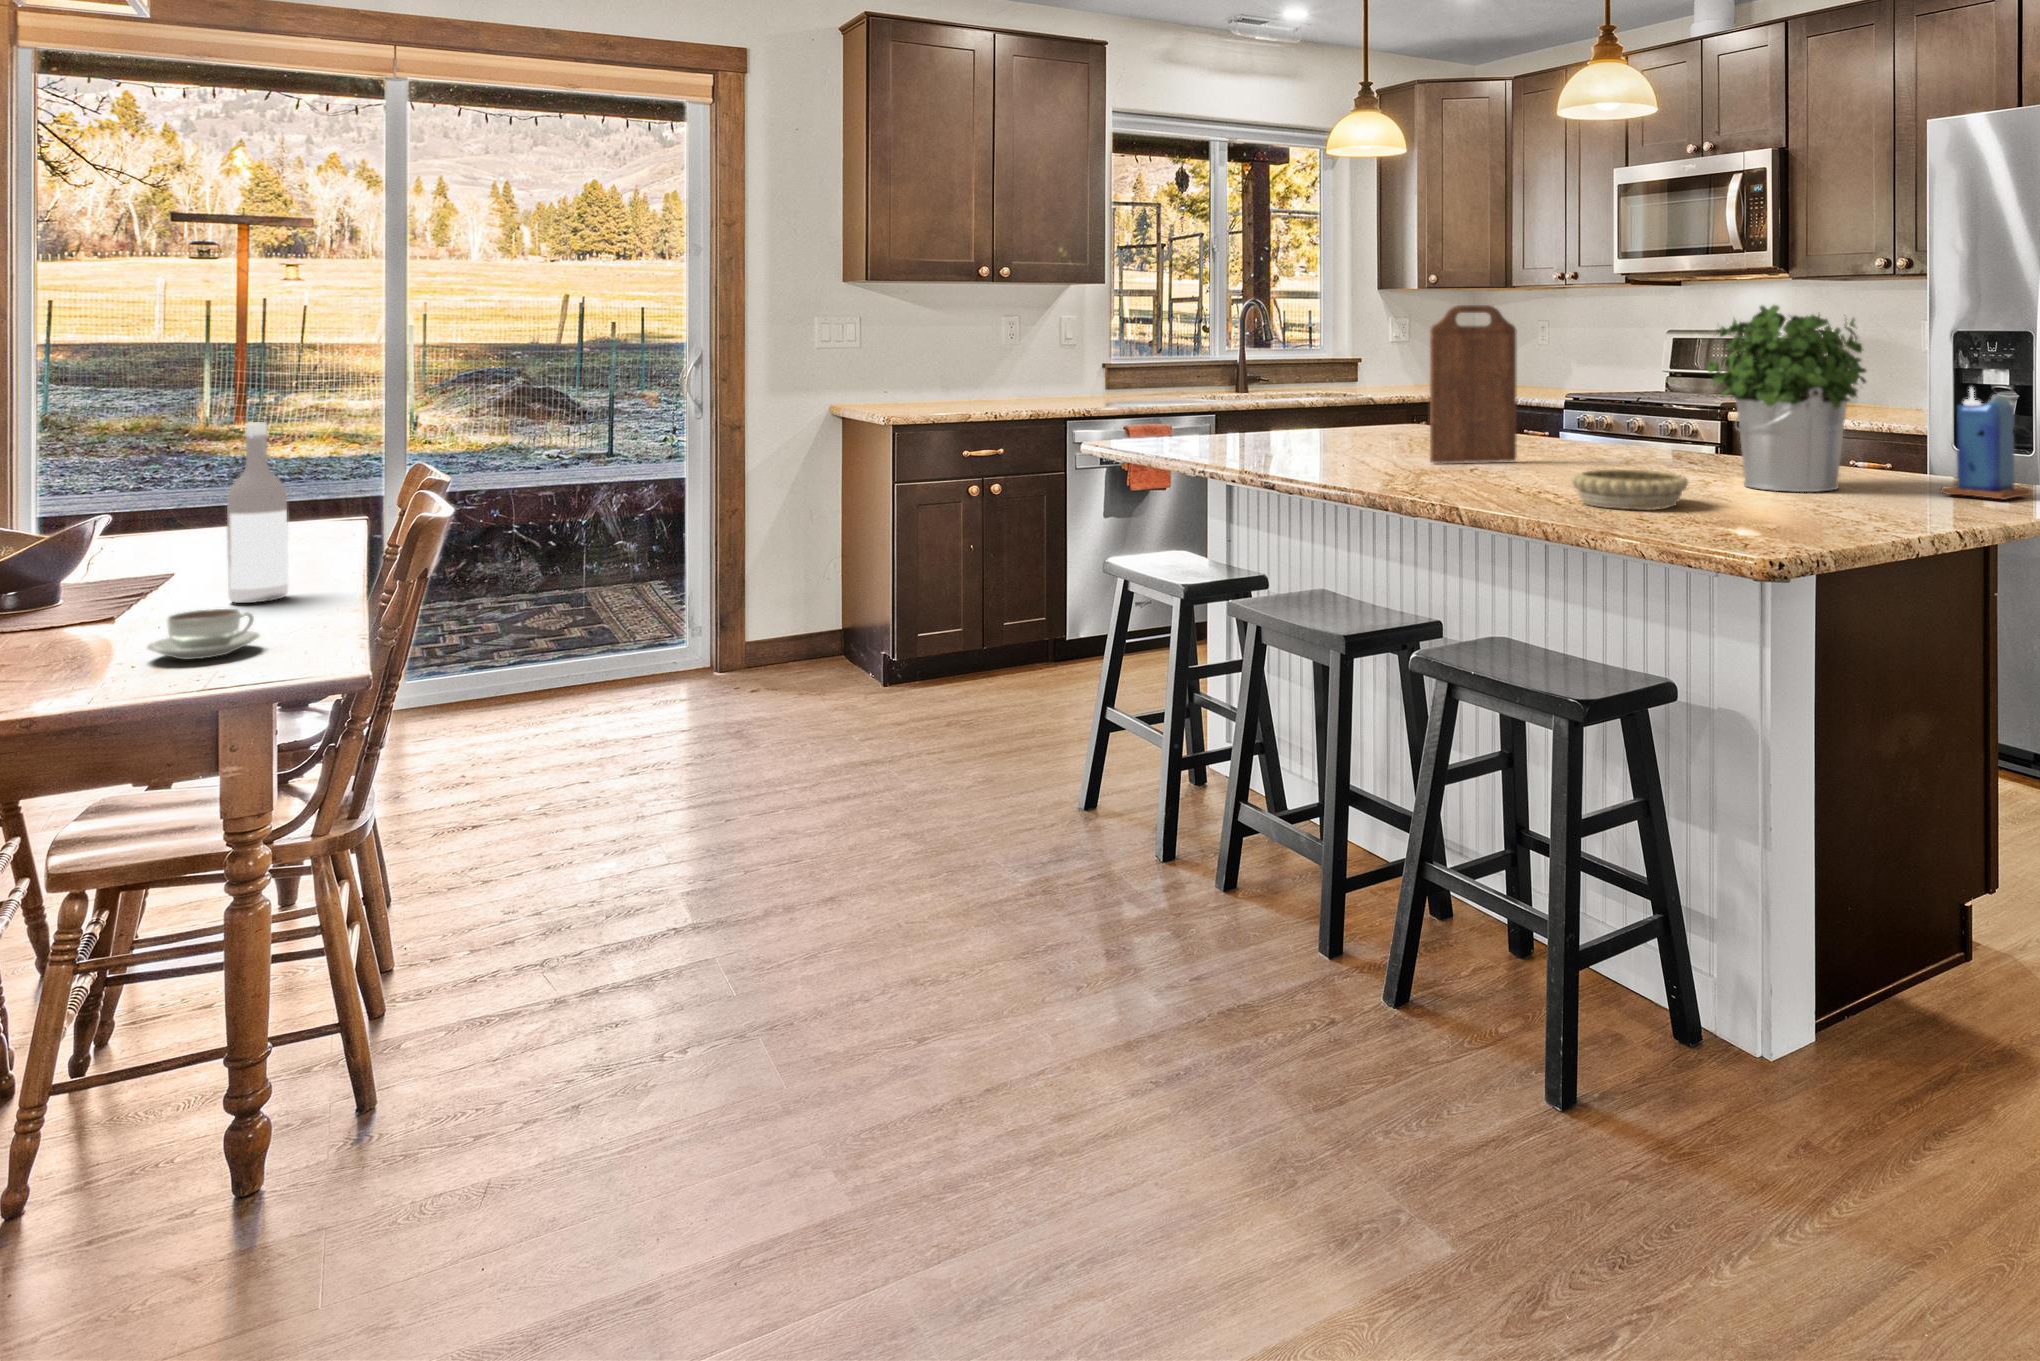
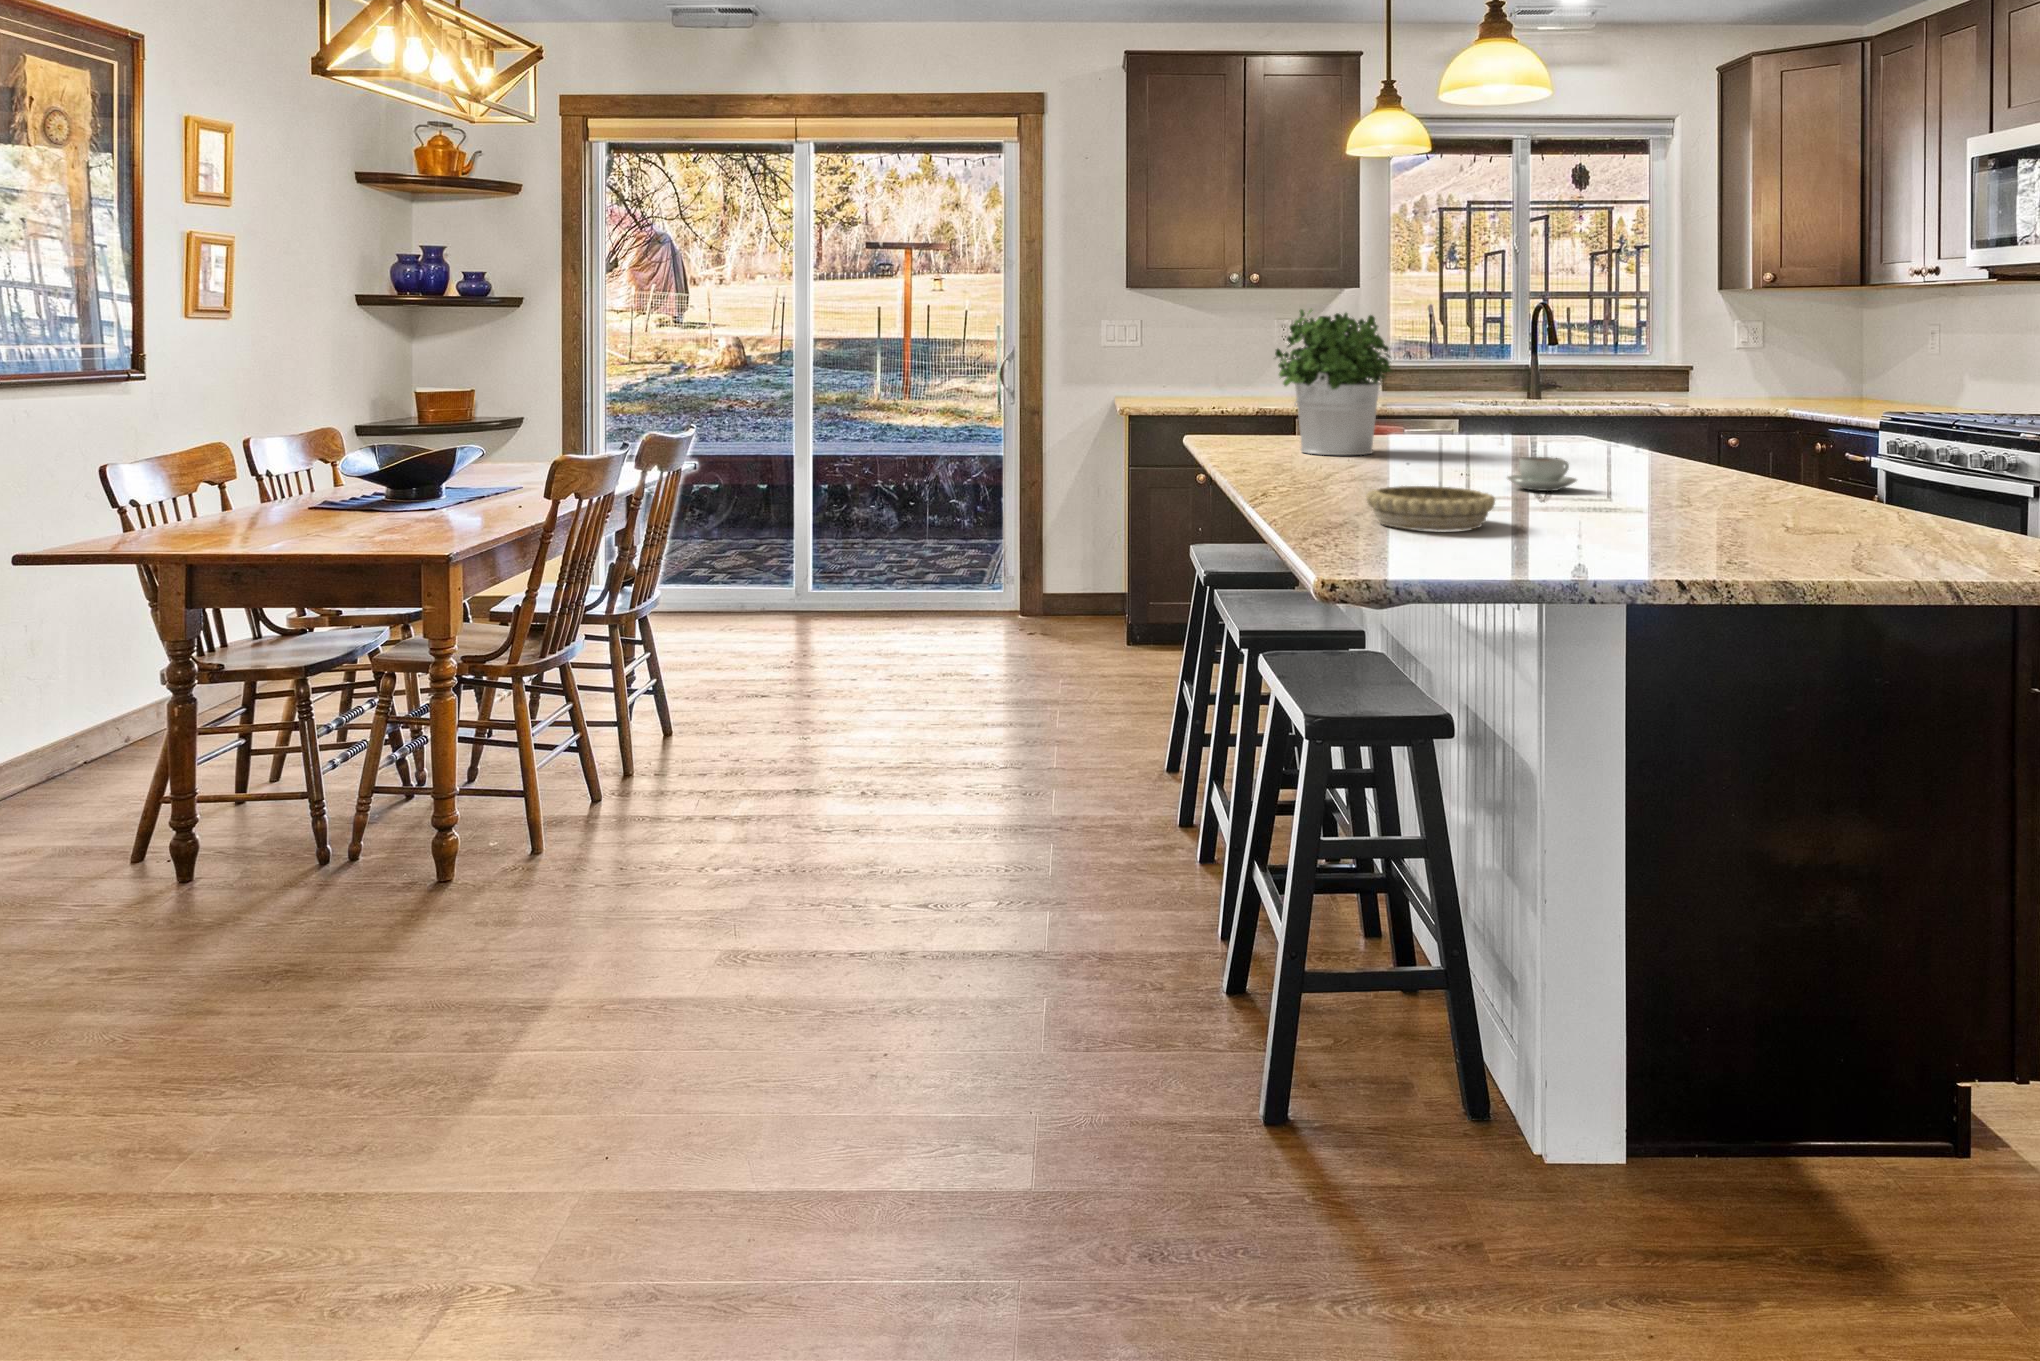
cutting board: present [1430,305,1517,463] -> none [1405,307,1507,477]
potted plant: present [1707,305,1867,492] -> present [1275,310,1391,455]
candle: present [1941,388,2031,500] -> none [1871,410,2003,560]
wine bottle: present [227,422,288,603] -> none [486,391,522,514]
coffee cup: present [147,609,260,659] -> present [1507,457,1577,491]

